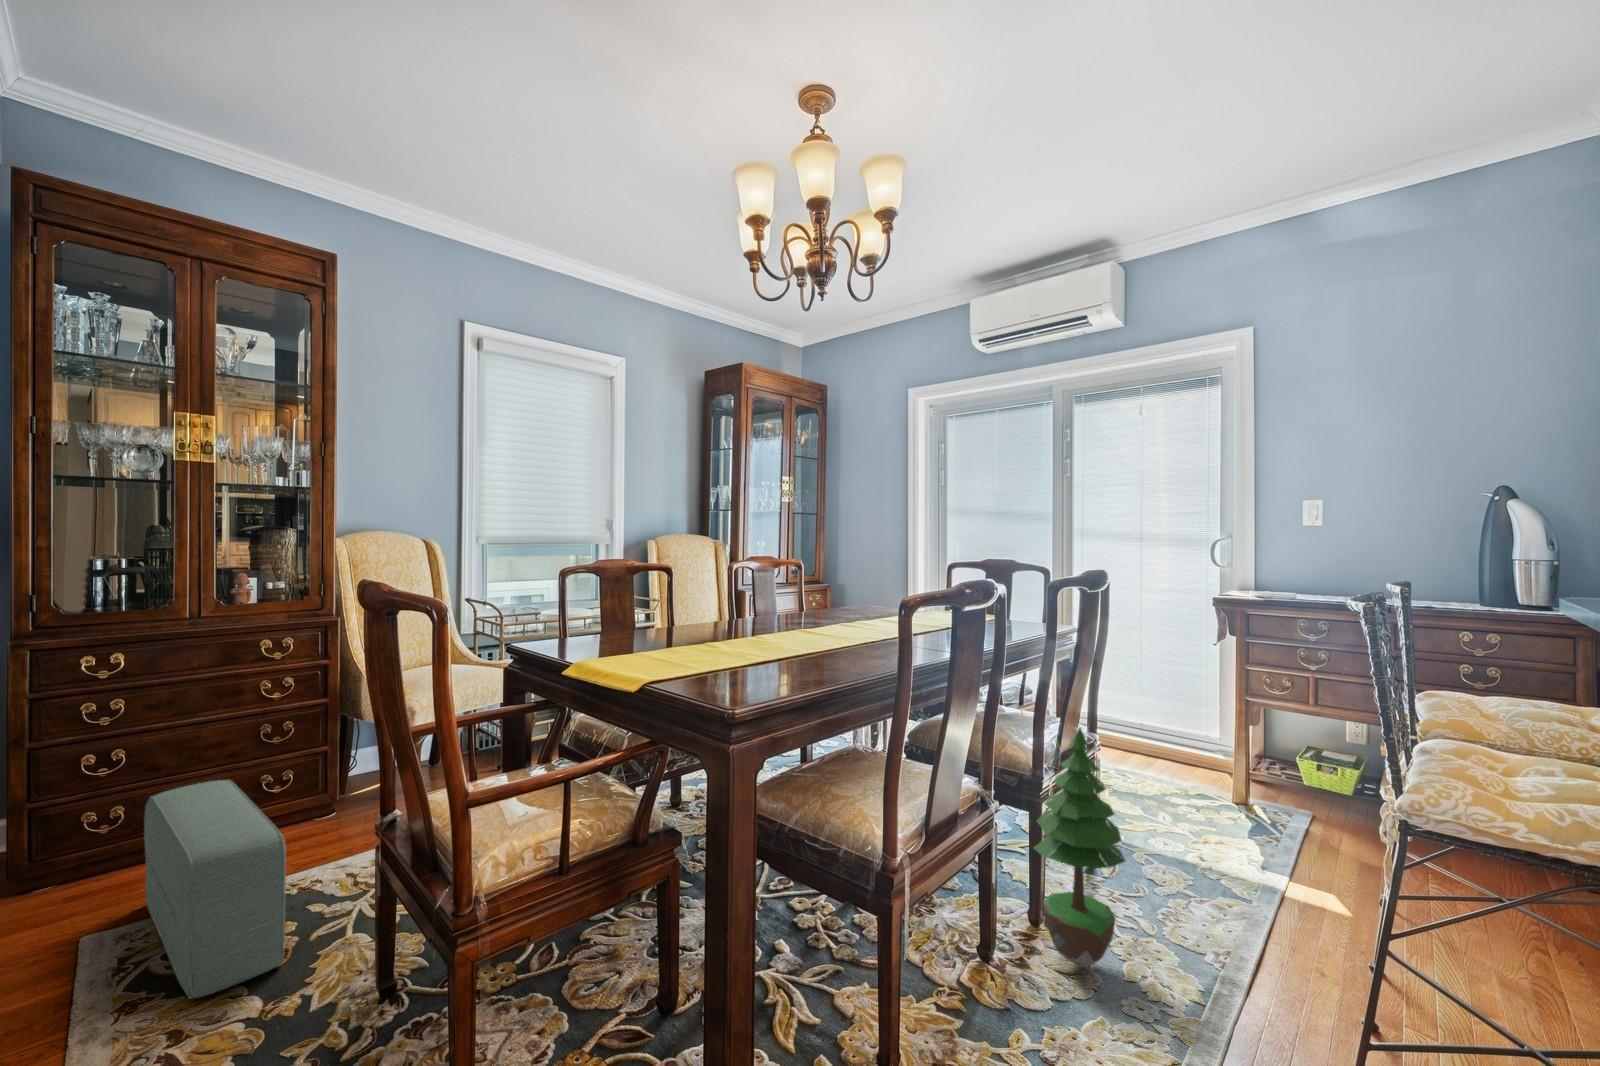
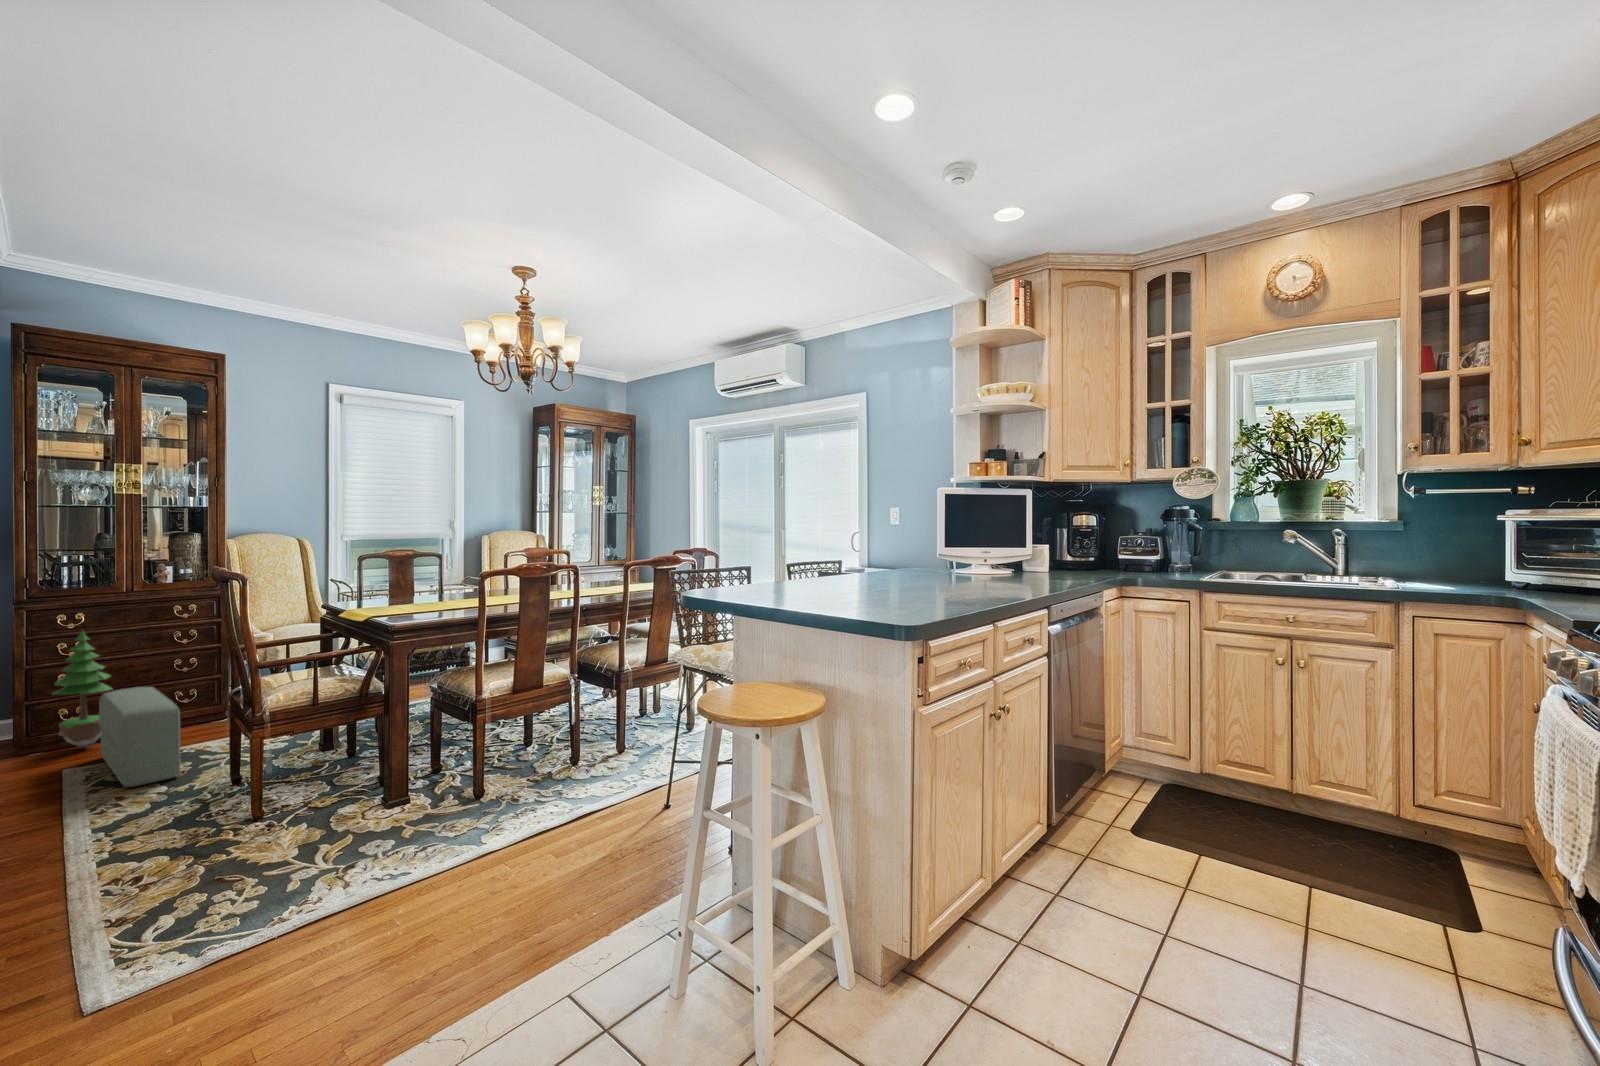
potted tree: present [1034,728,1125,967] -> present [52,631,112,748]

